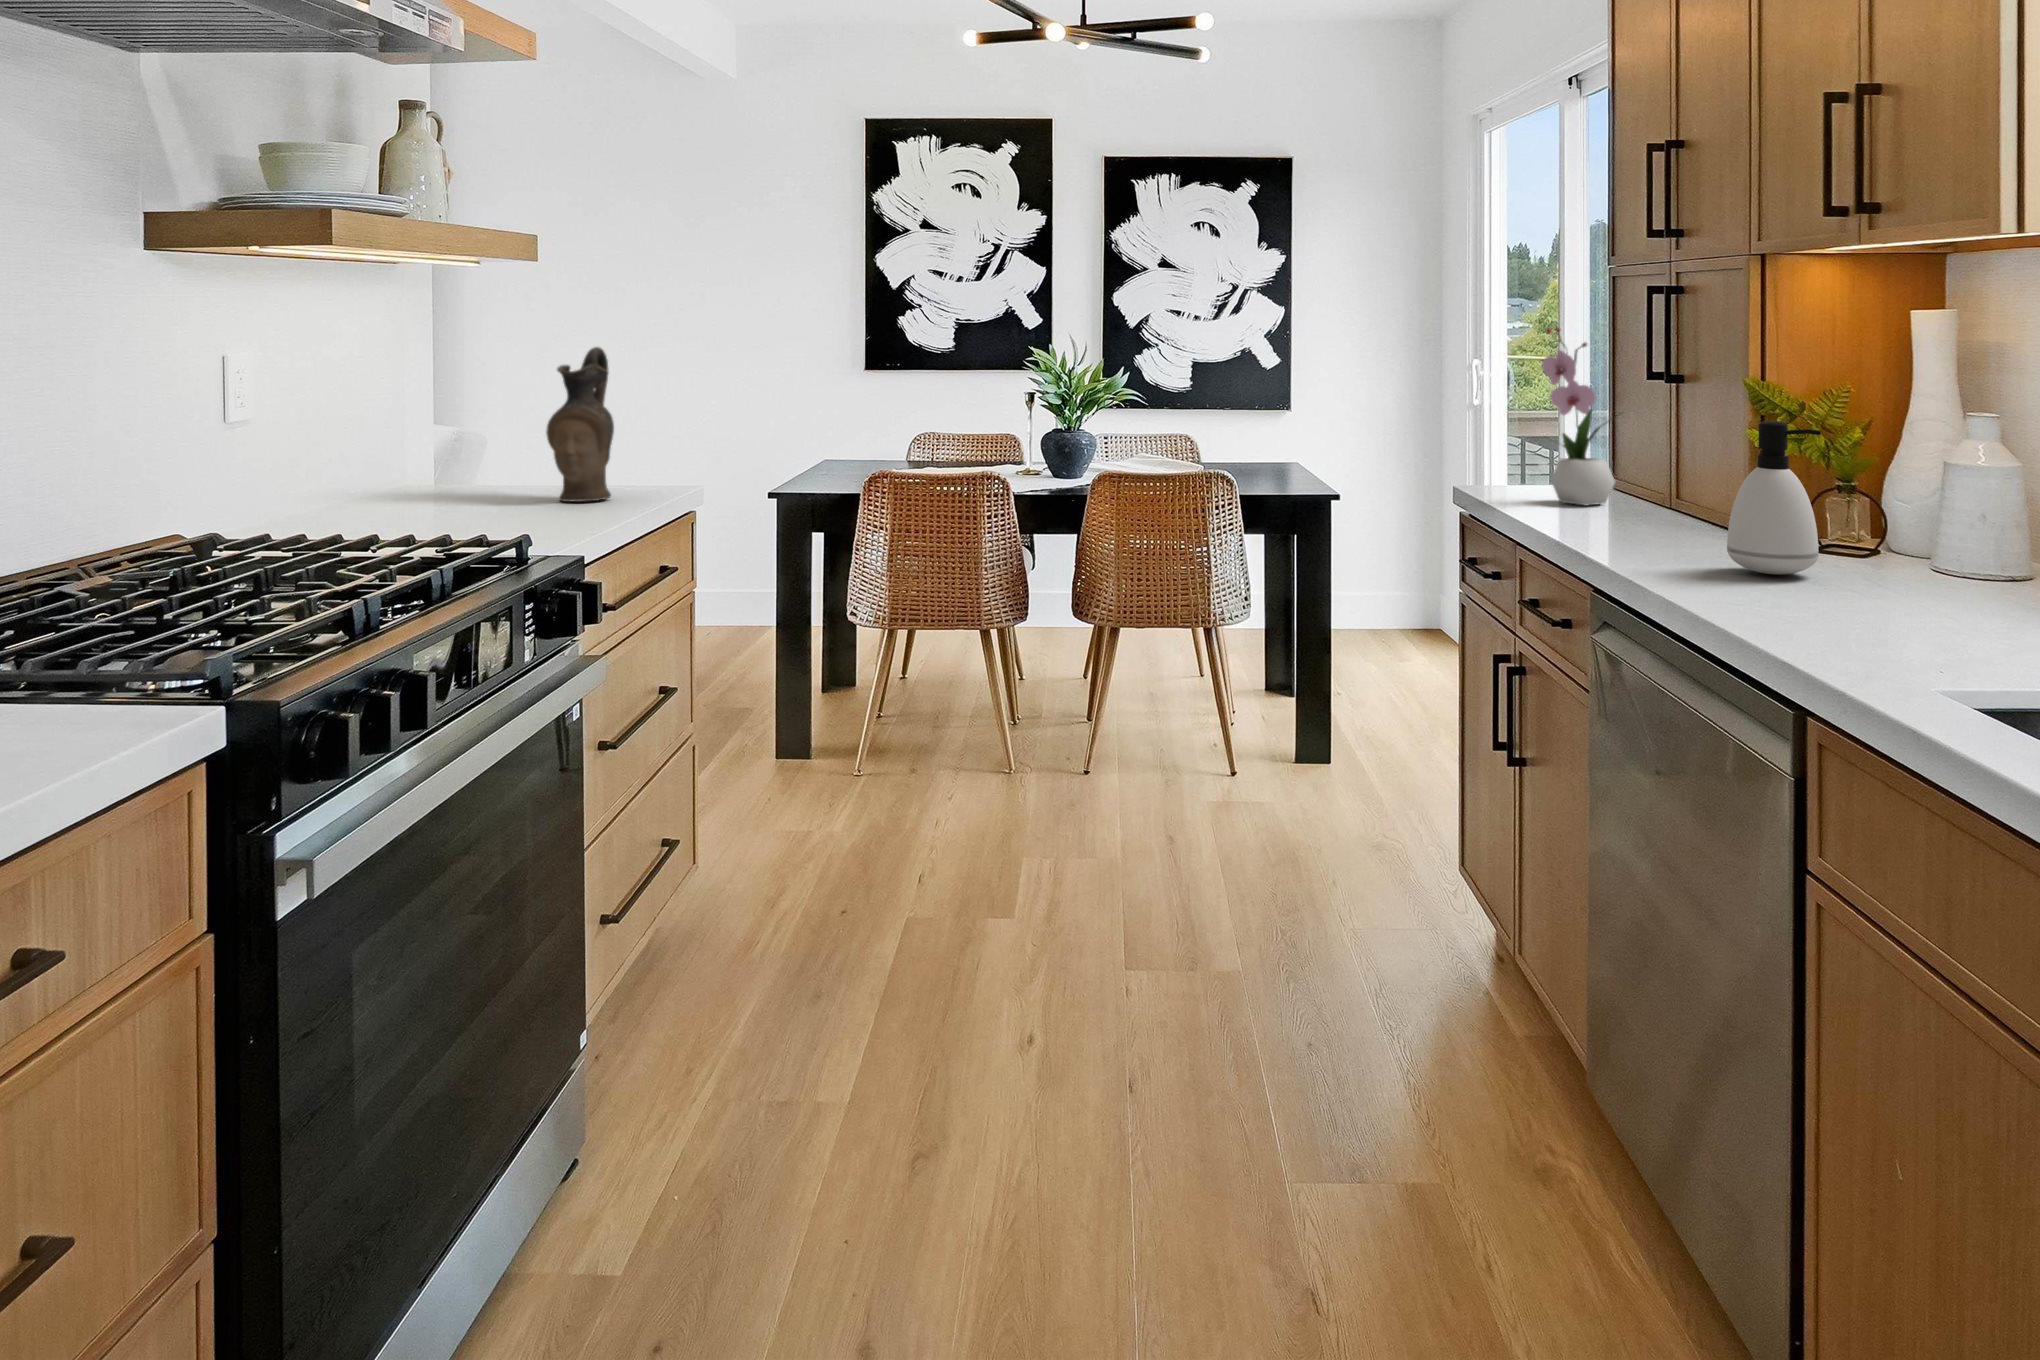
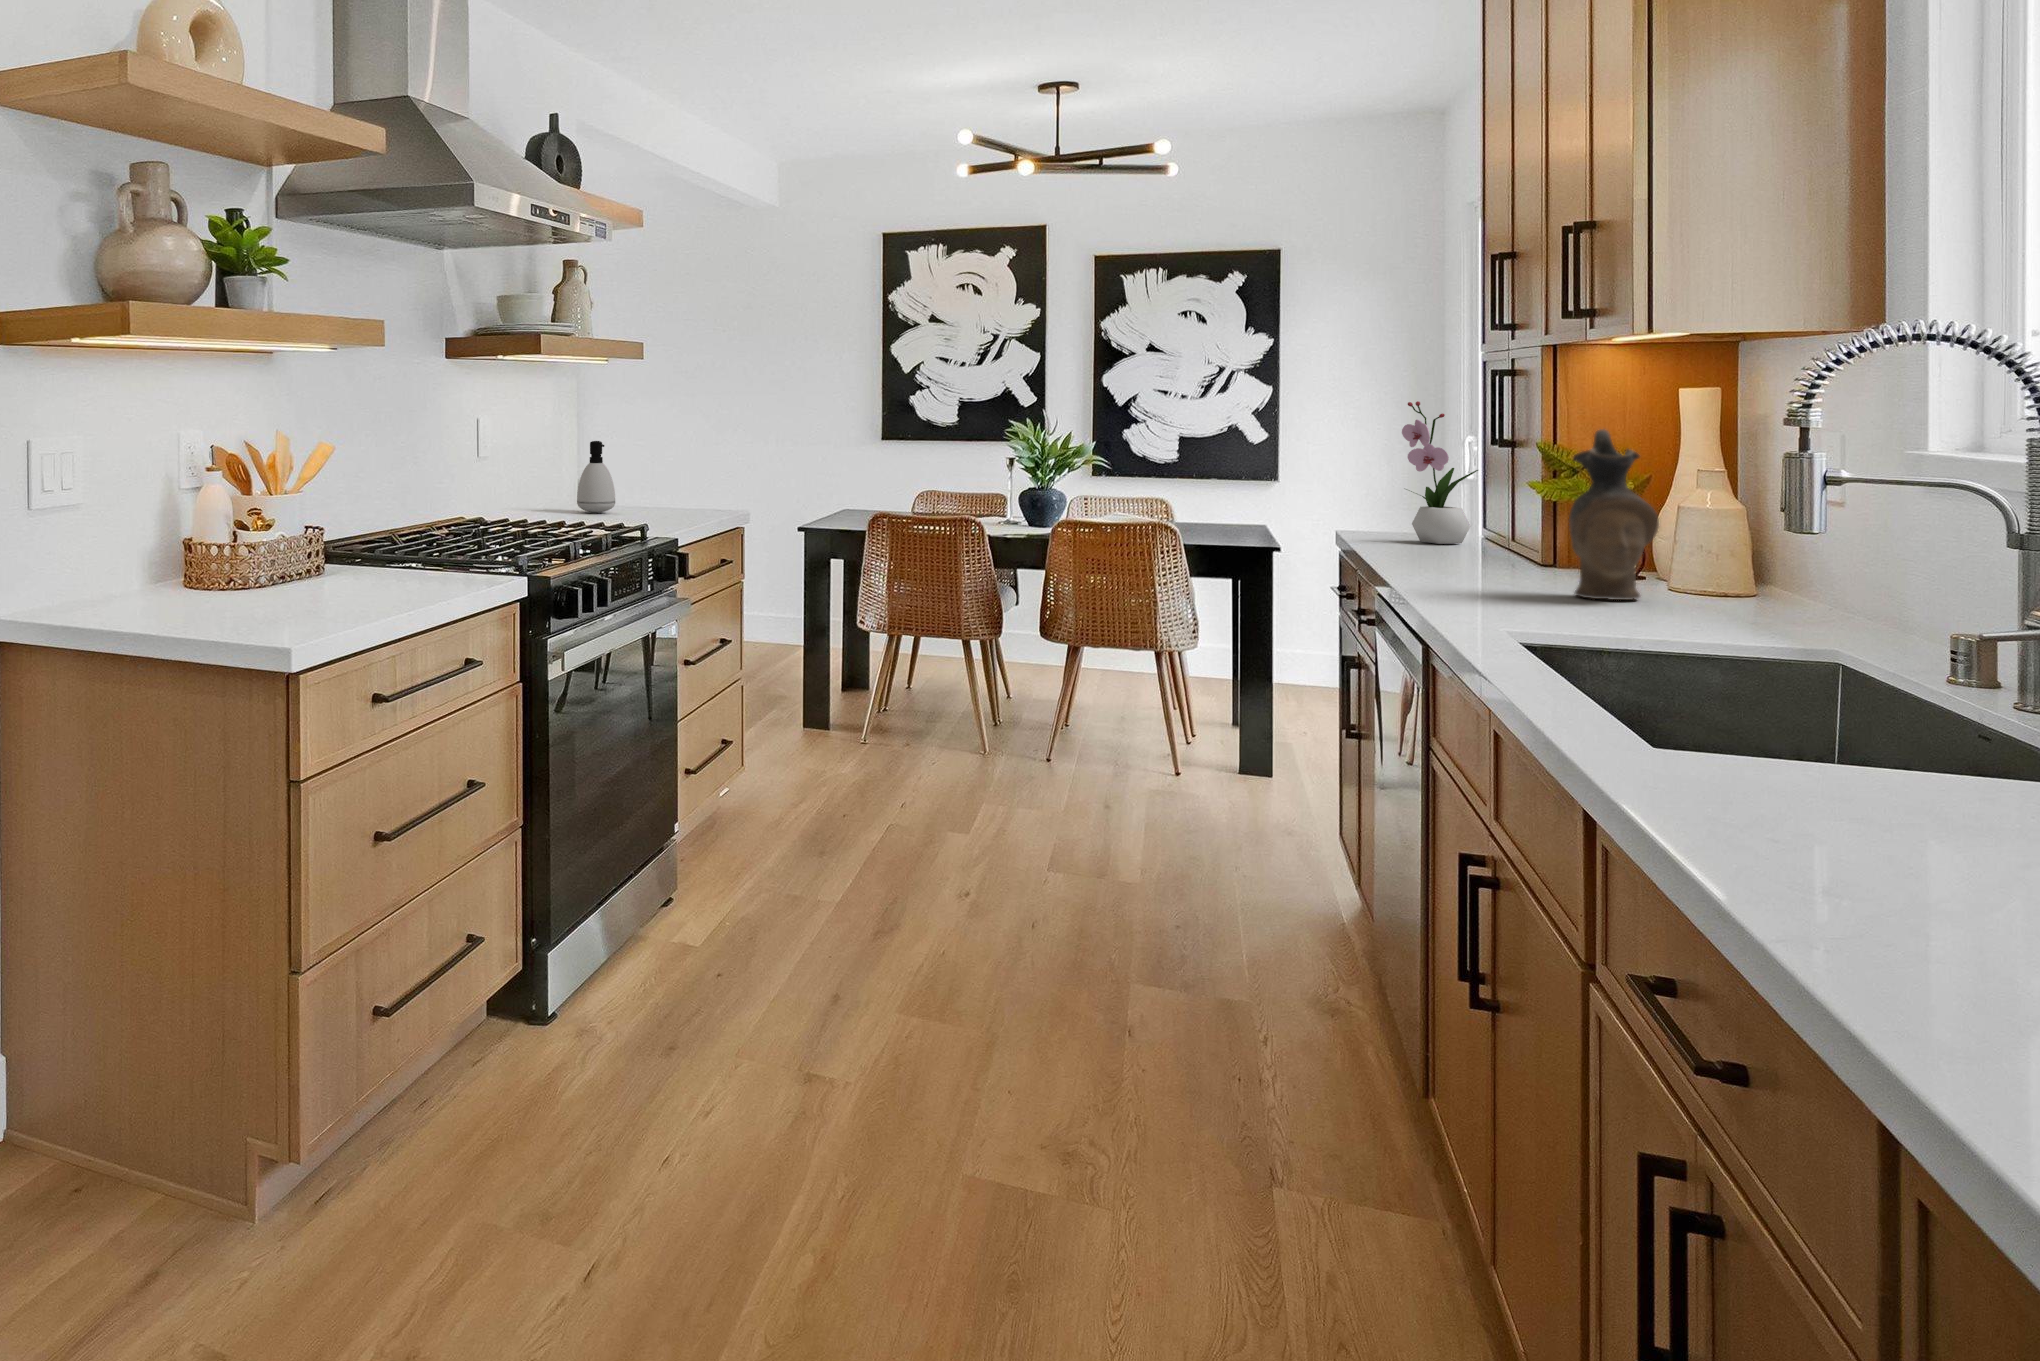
ceramic pitcher: present [546,347,614,502] -> present [1569,429,1659,600]
soap dispenser: present [1727,421,1821,575] -> present [577,441,615,513]

